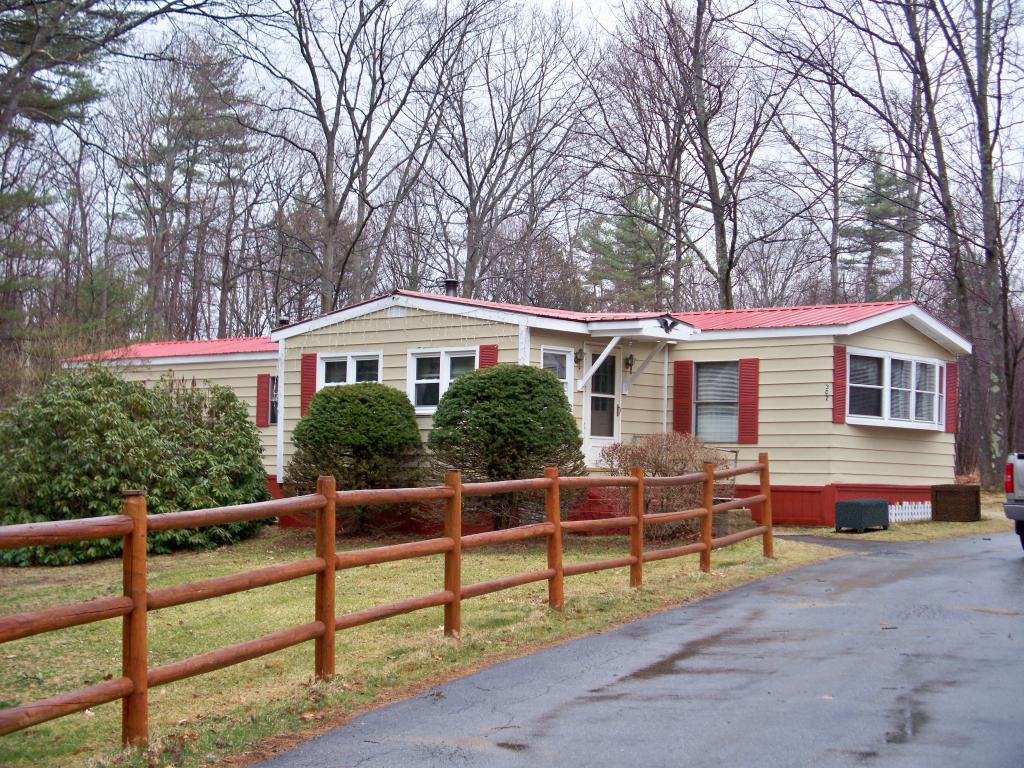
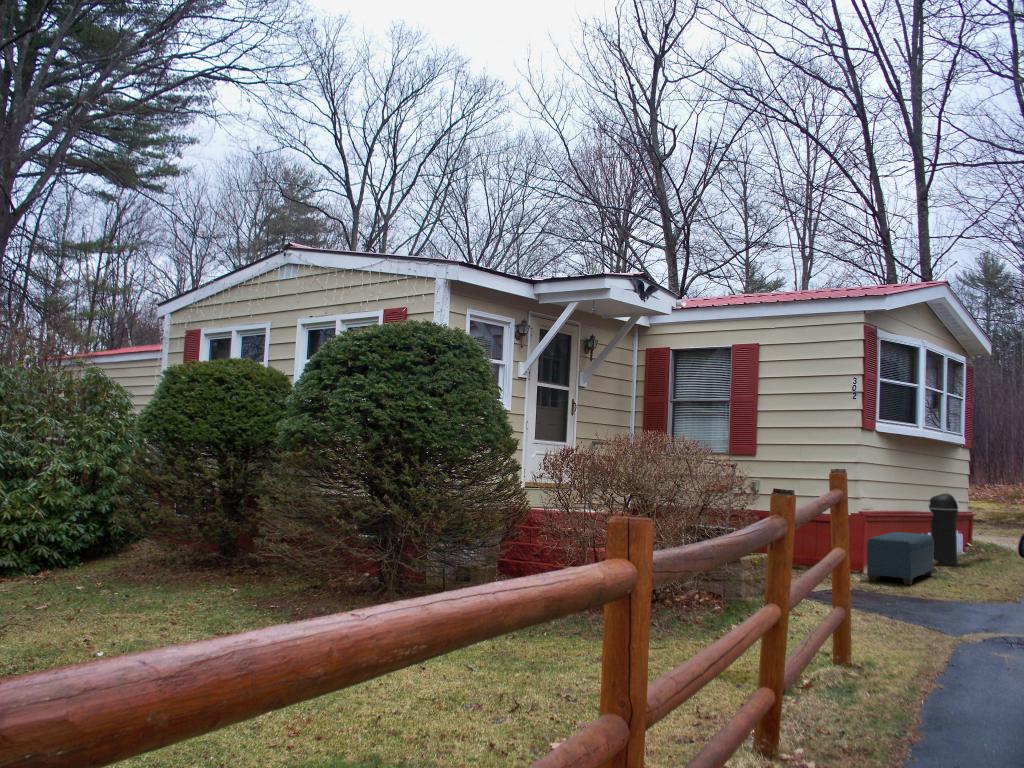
trash can: none [899,469,921,525] -> present [929,494,960,566]
wooden crate: present [931,484,981,522] -> none [957,511,1019,562]

